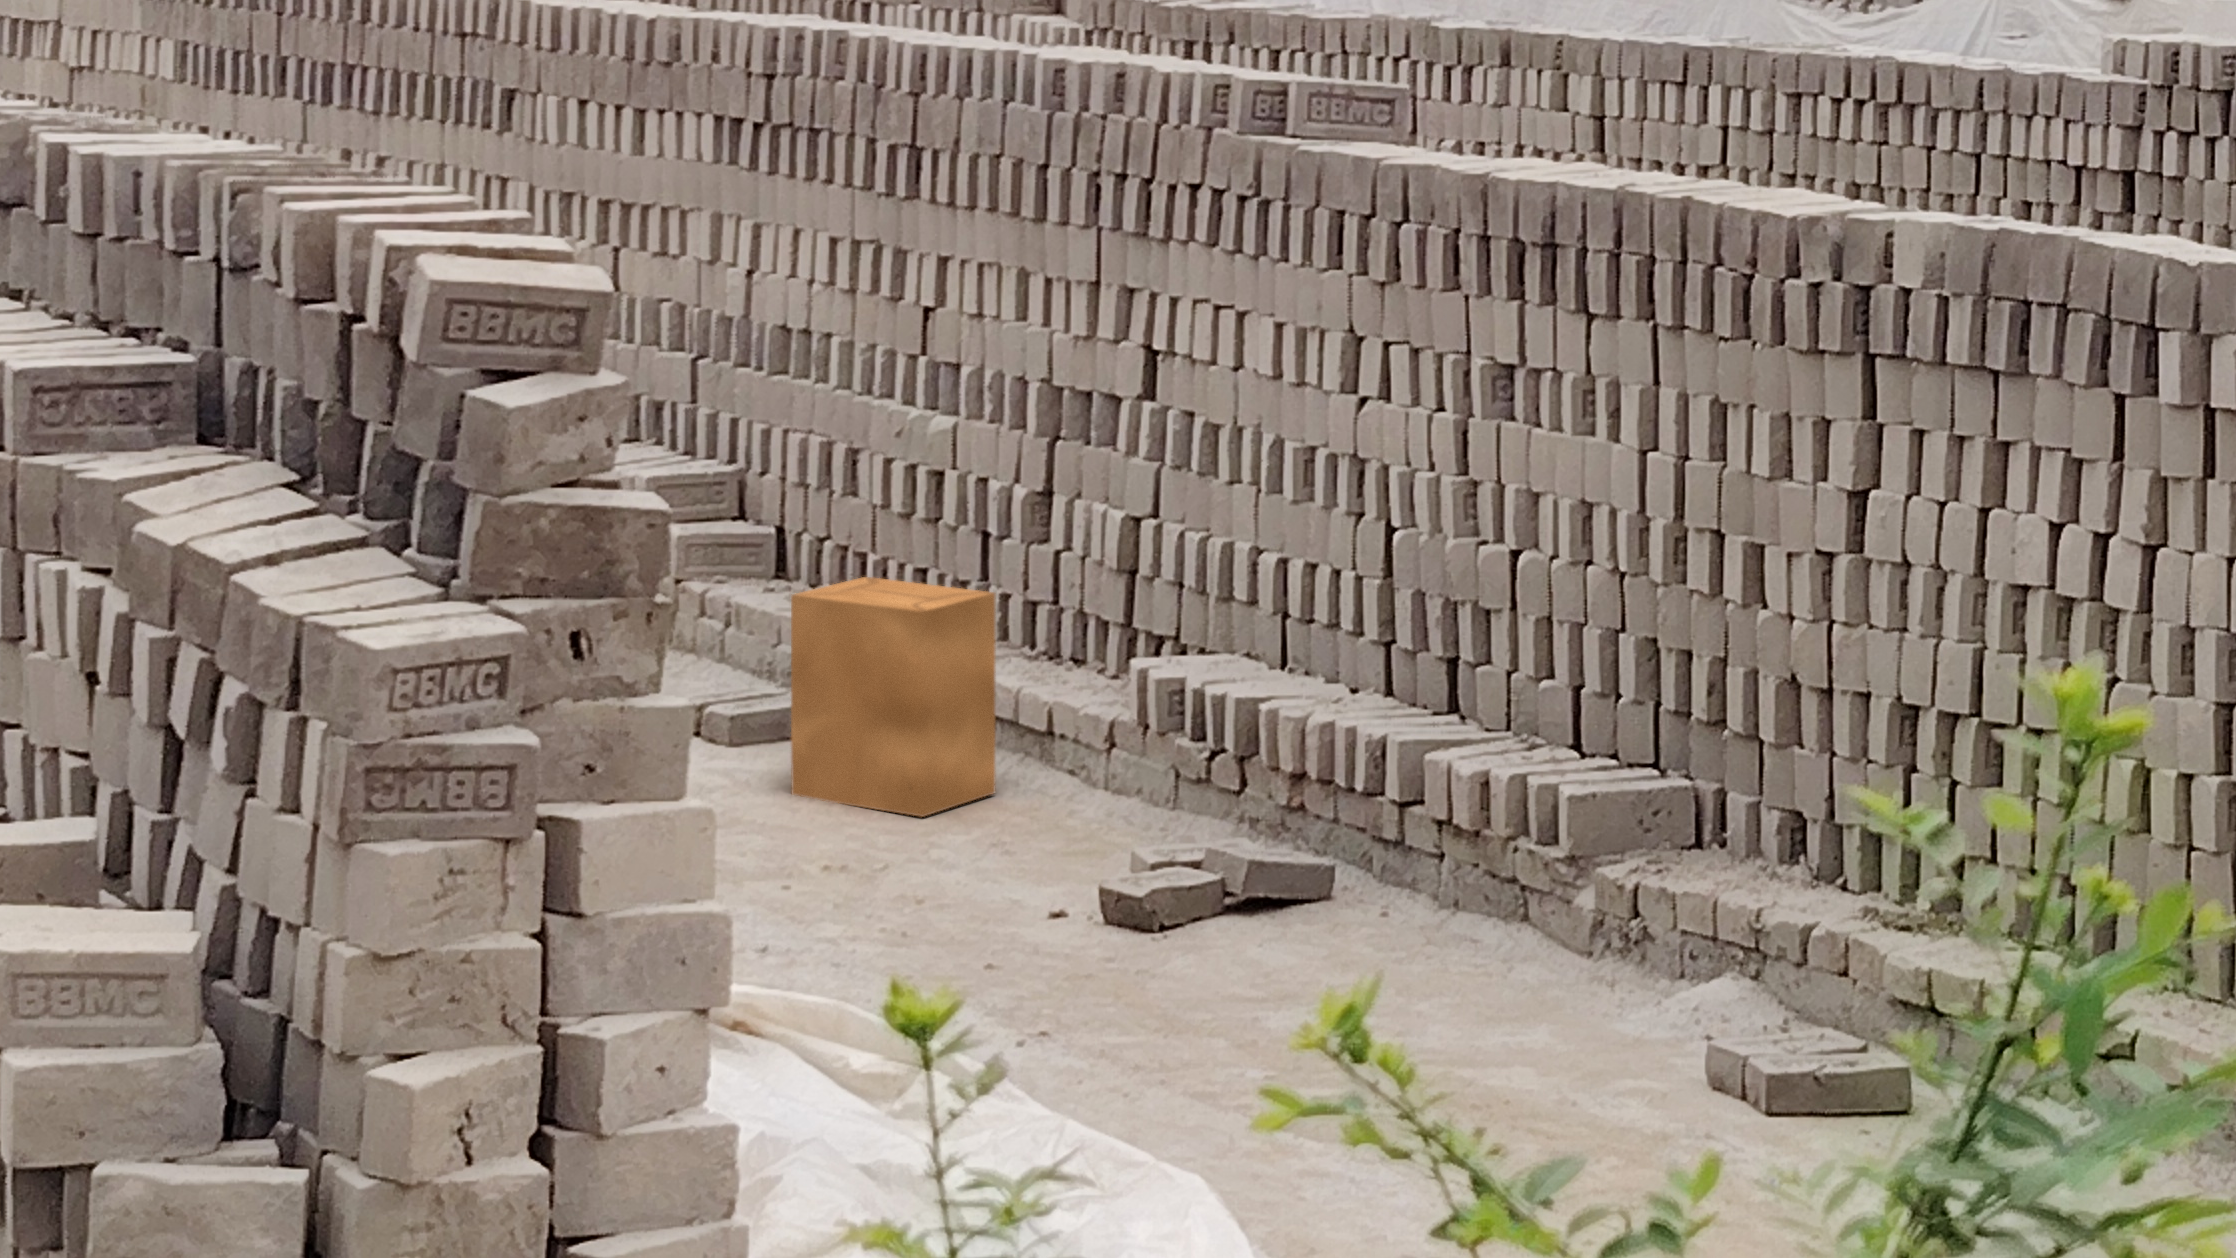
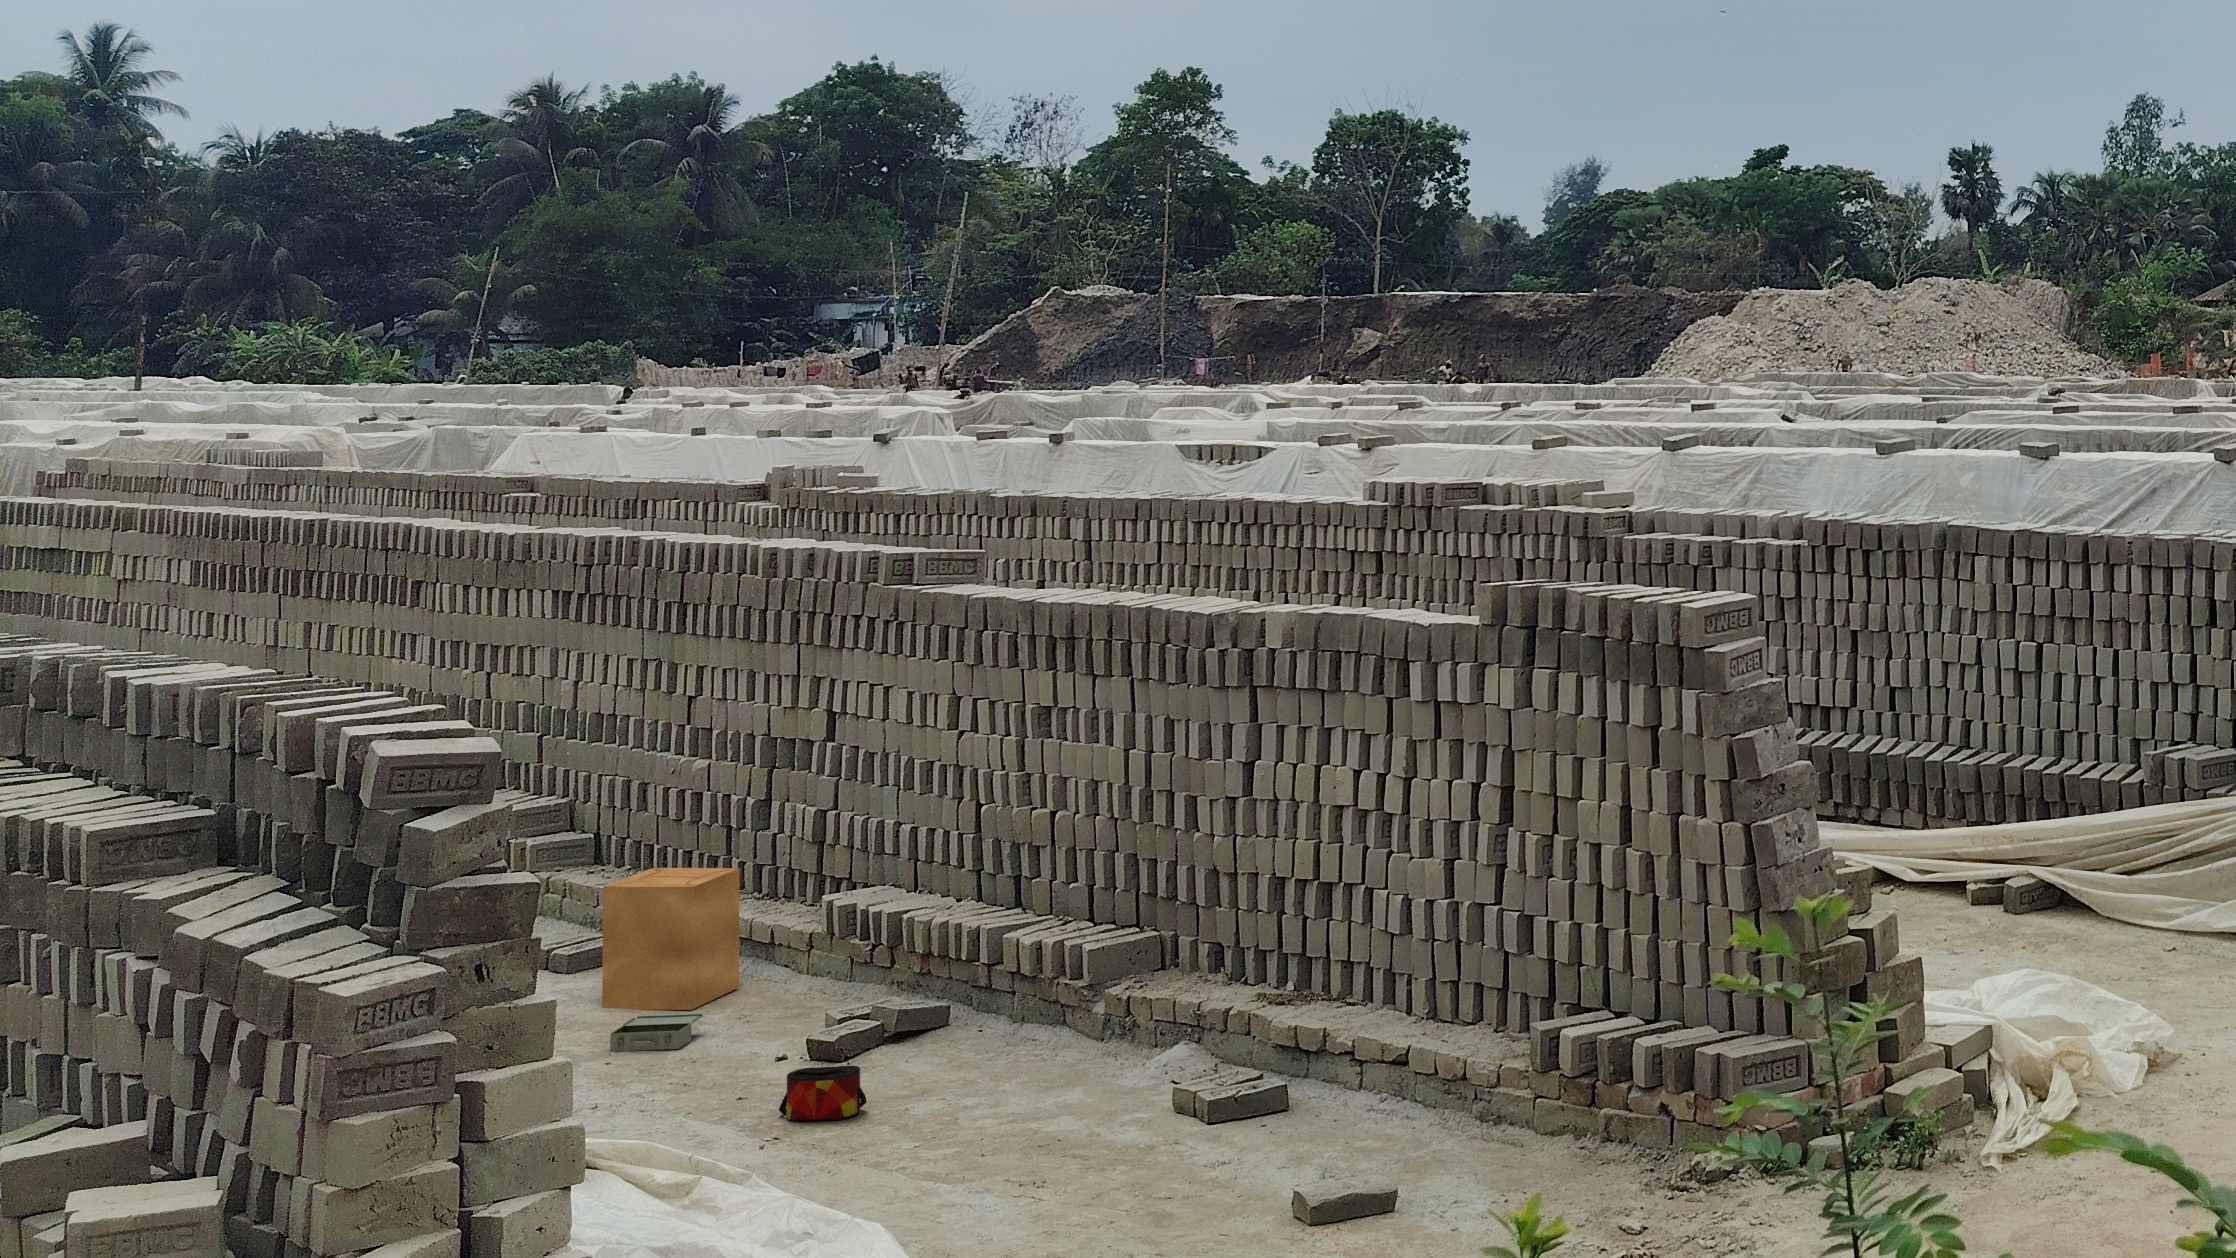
toolbox: none [801,813,940,874] -> present [610,1014,703,1051]
bag: none [1053,930,1192,1027] -> present [779,1066,866,1122]

